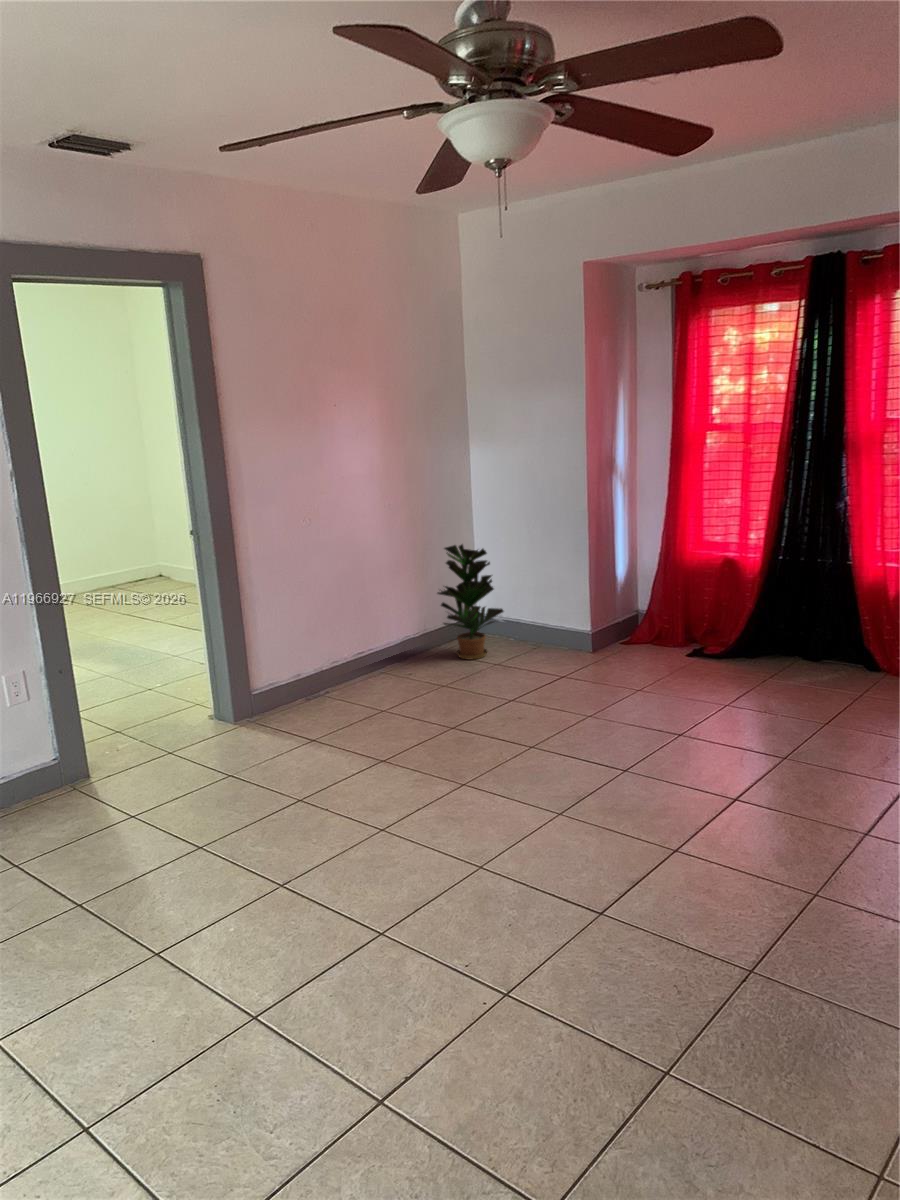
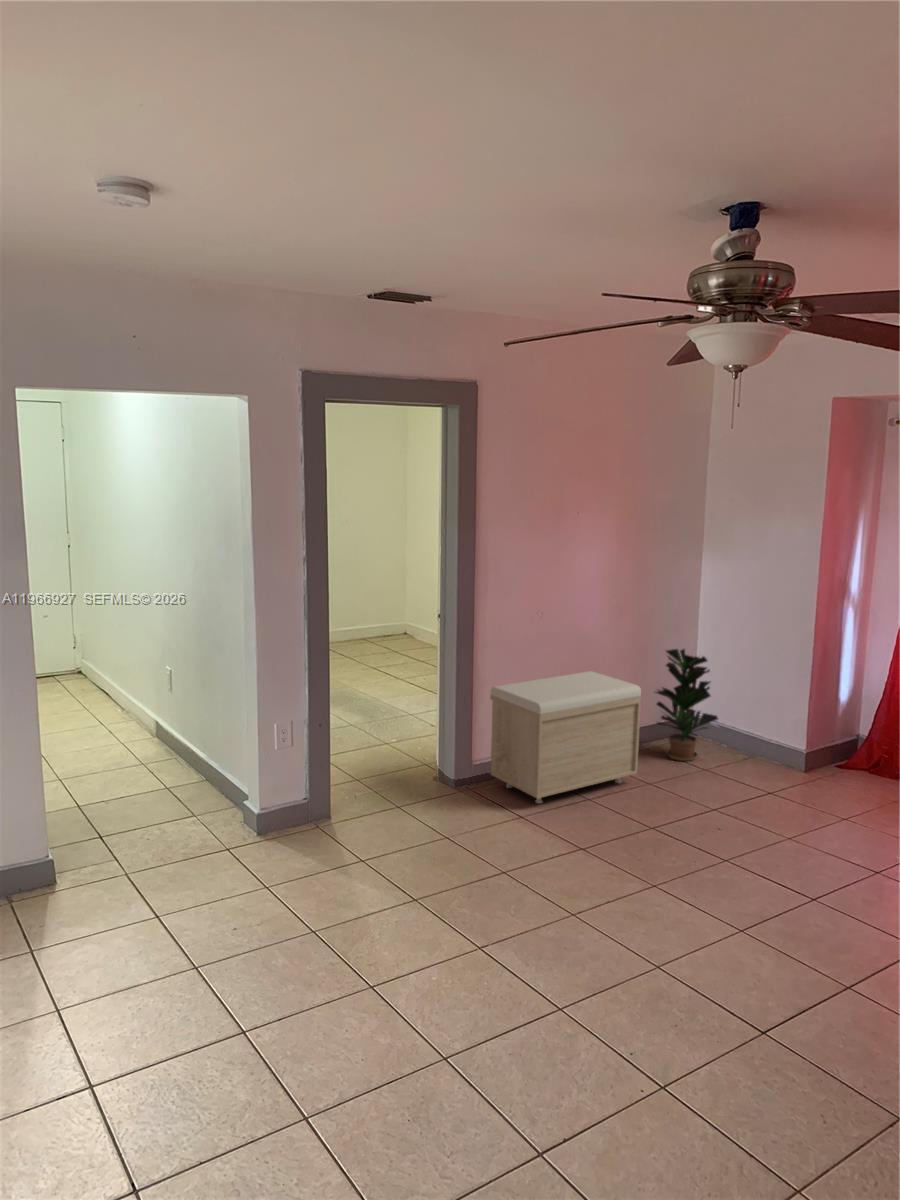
storage bench: none [263,578,430,723] -> present [490,671,641,803]

